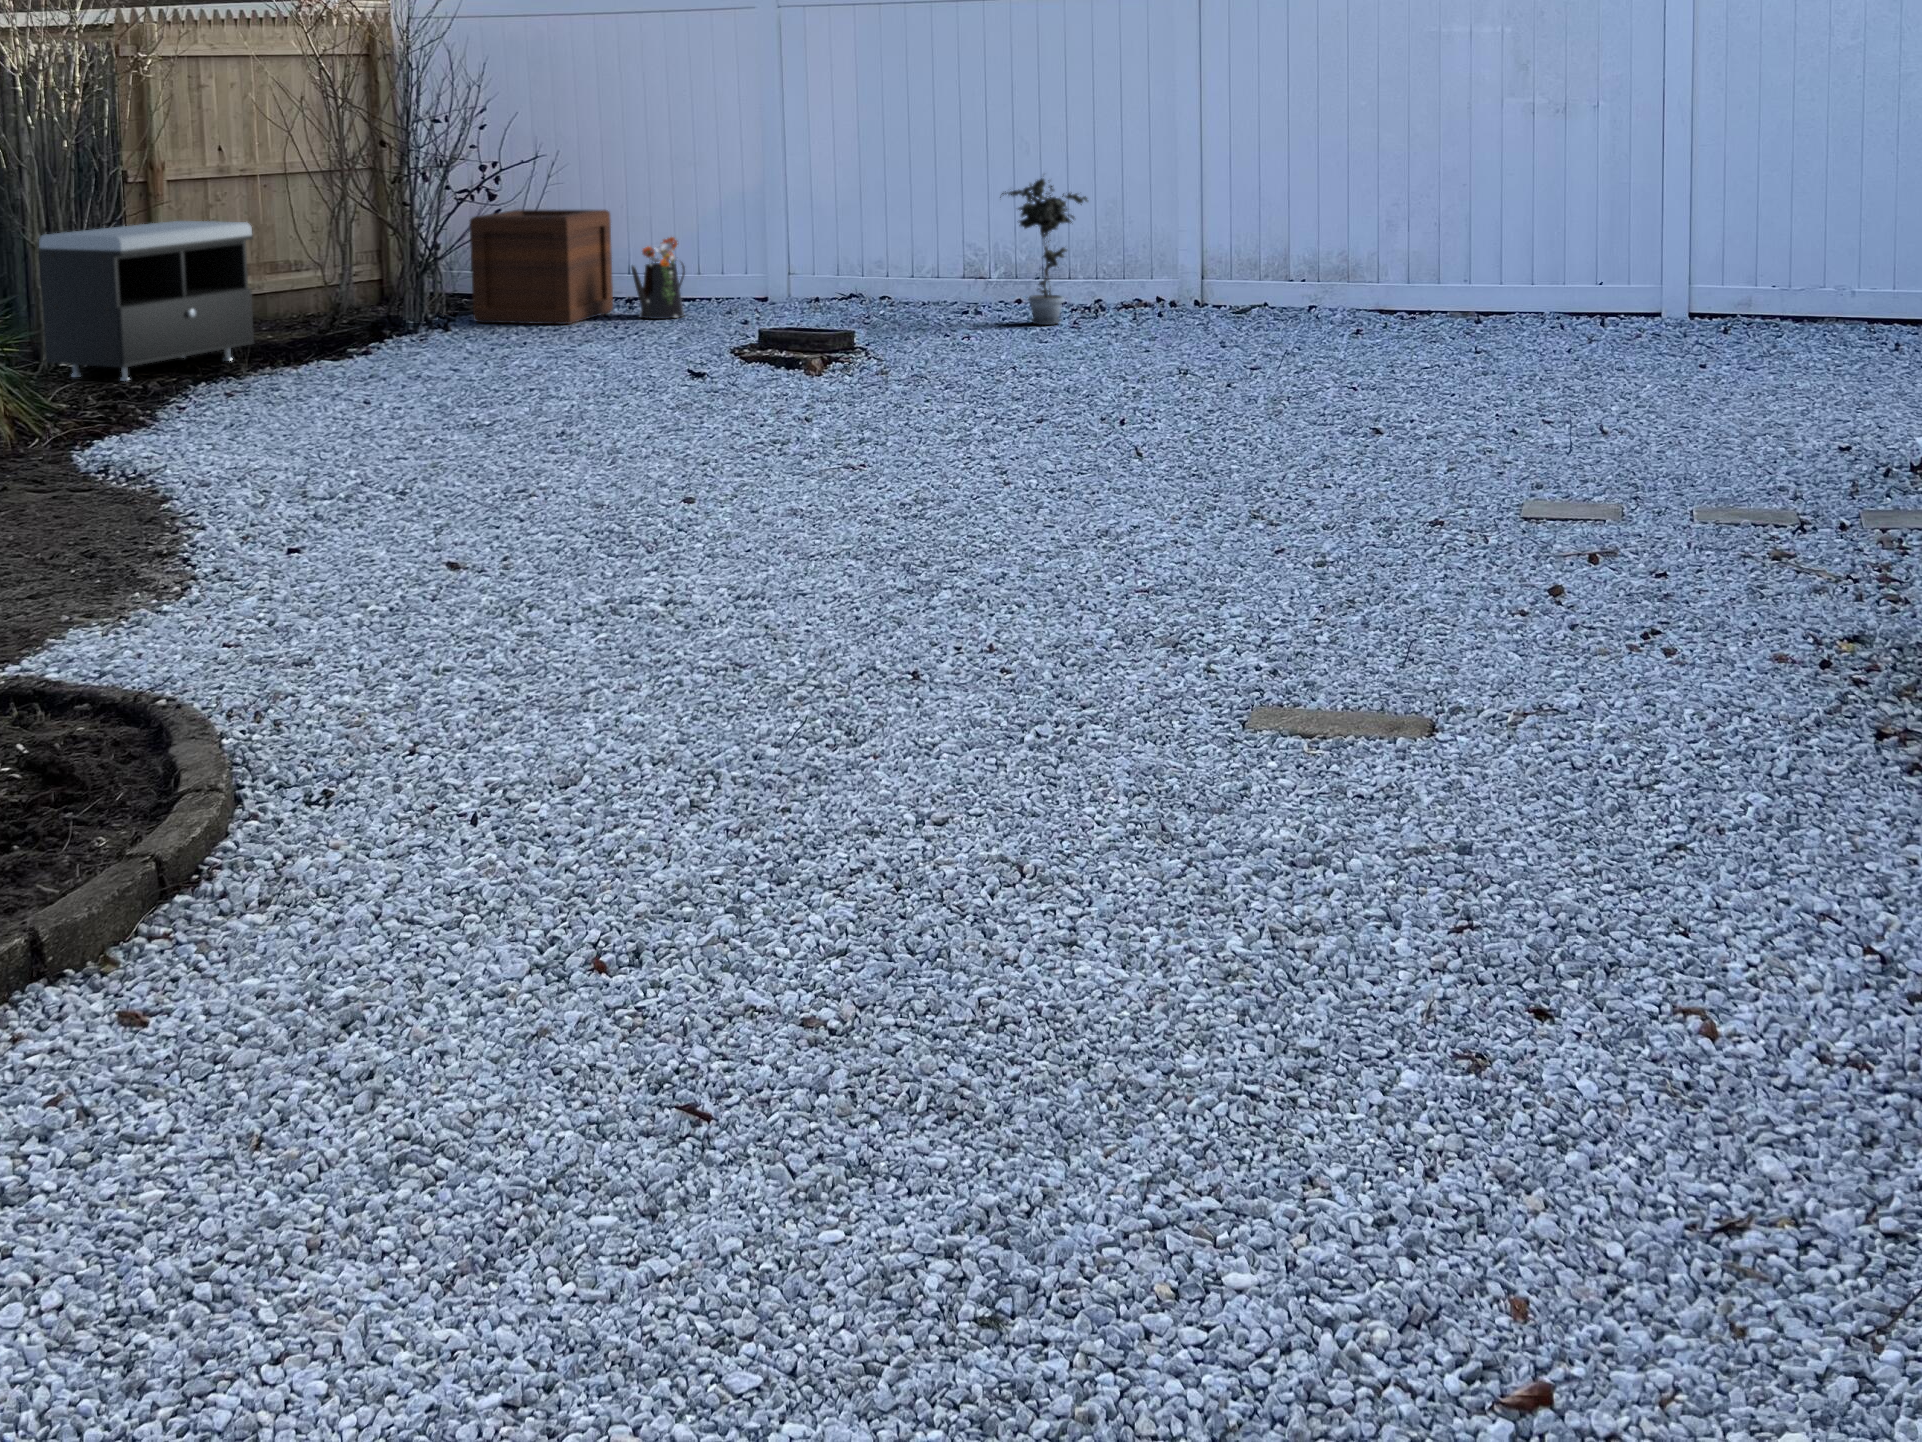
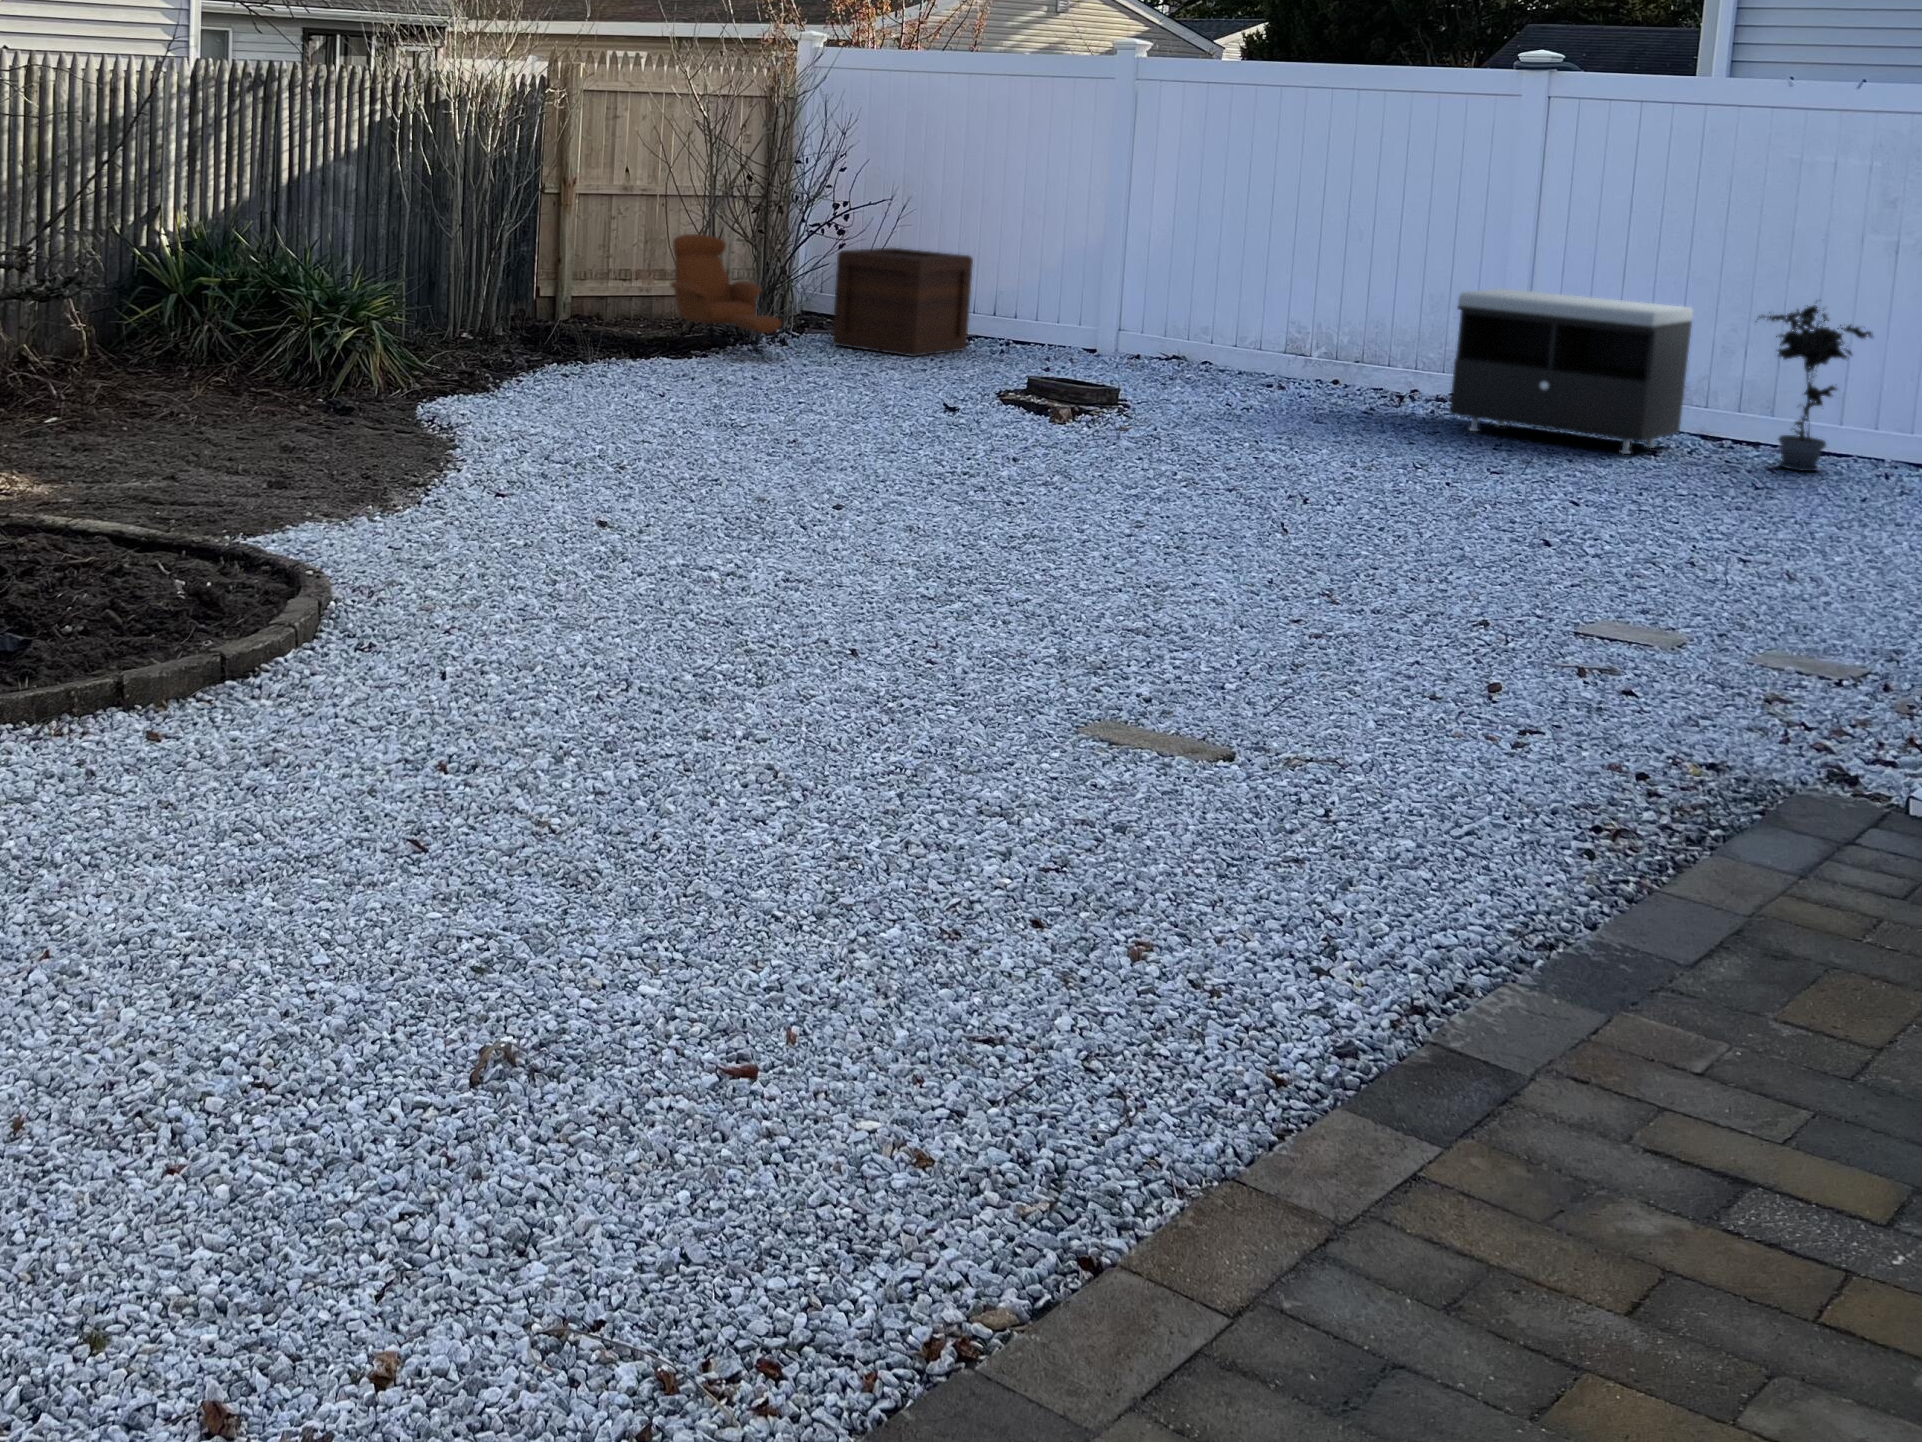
potted plant: present [1000,178,1088,325] -> present [1756,305,1873,471]
lounge chair: none [290,213,434,351] -> present [670,234,781,360]
storage bench: present [39,221,254,381] -> present [1449,289,1693,454]
watering can: present [632,237,685,319] -> none [978,285,1034,362]

